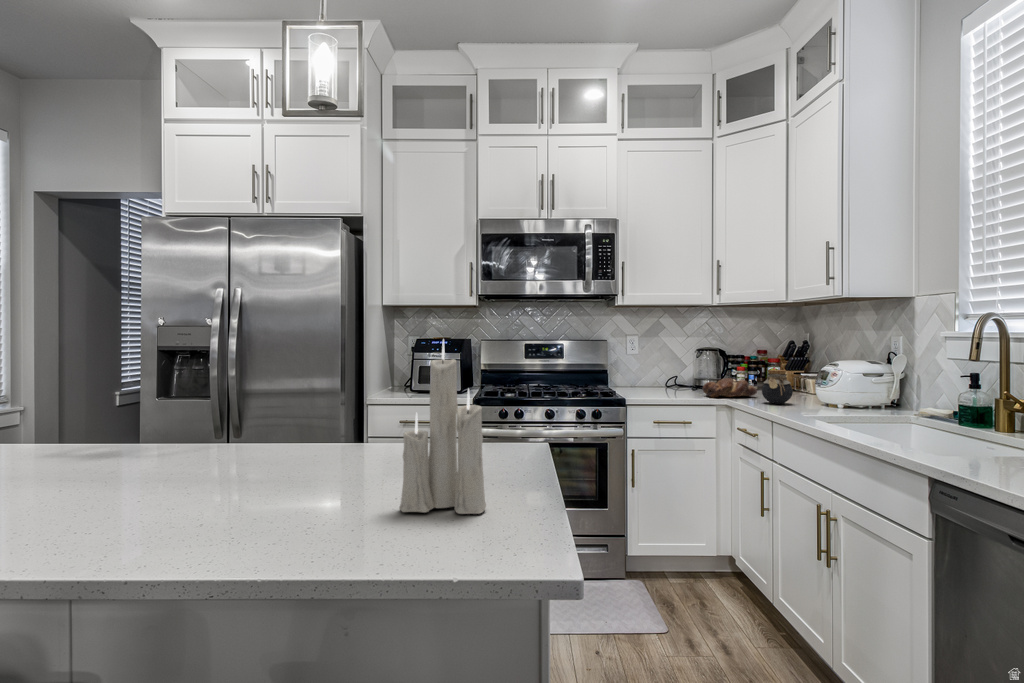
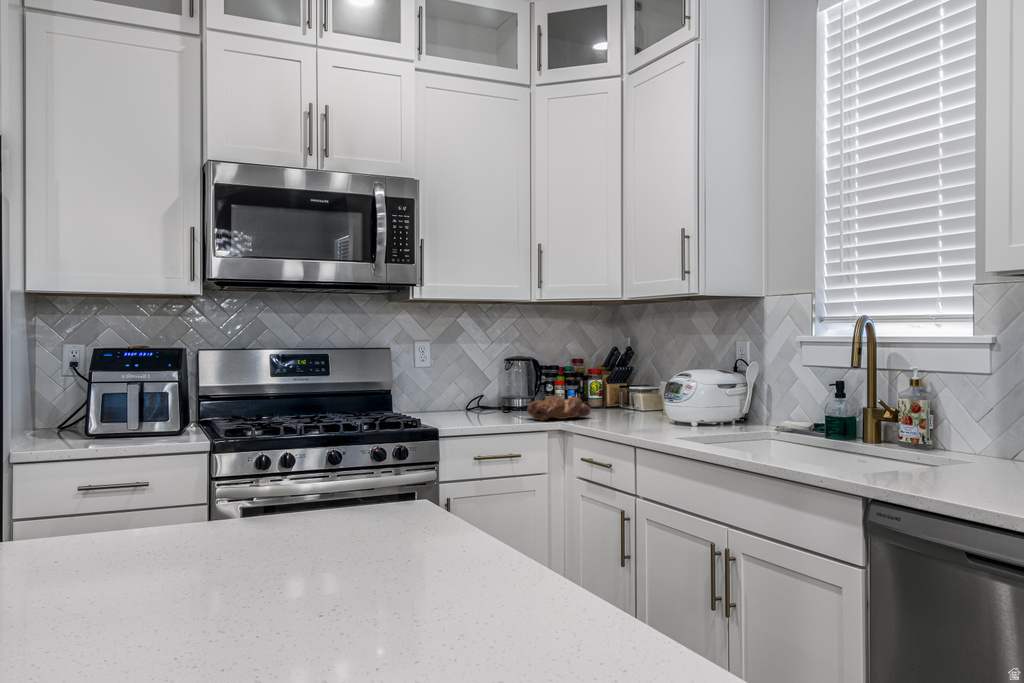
candle: present [400,339,486,514] -> none [379,339,508,628]
jar: present [762,370,793,404] -> none [606,383,640,425]

